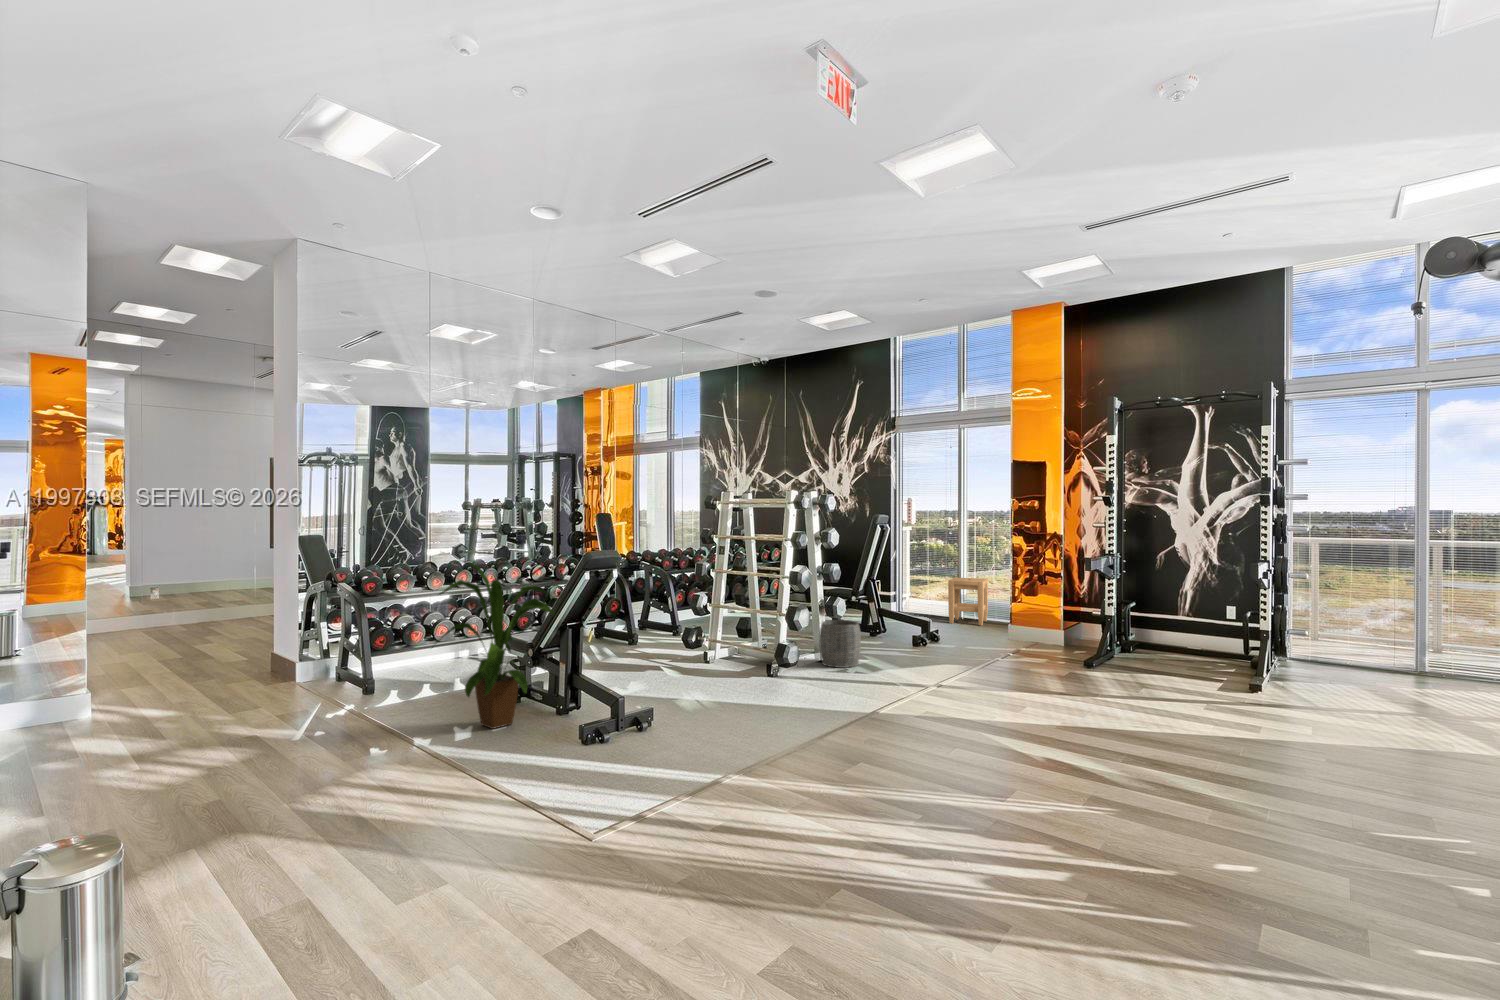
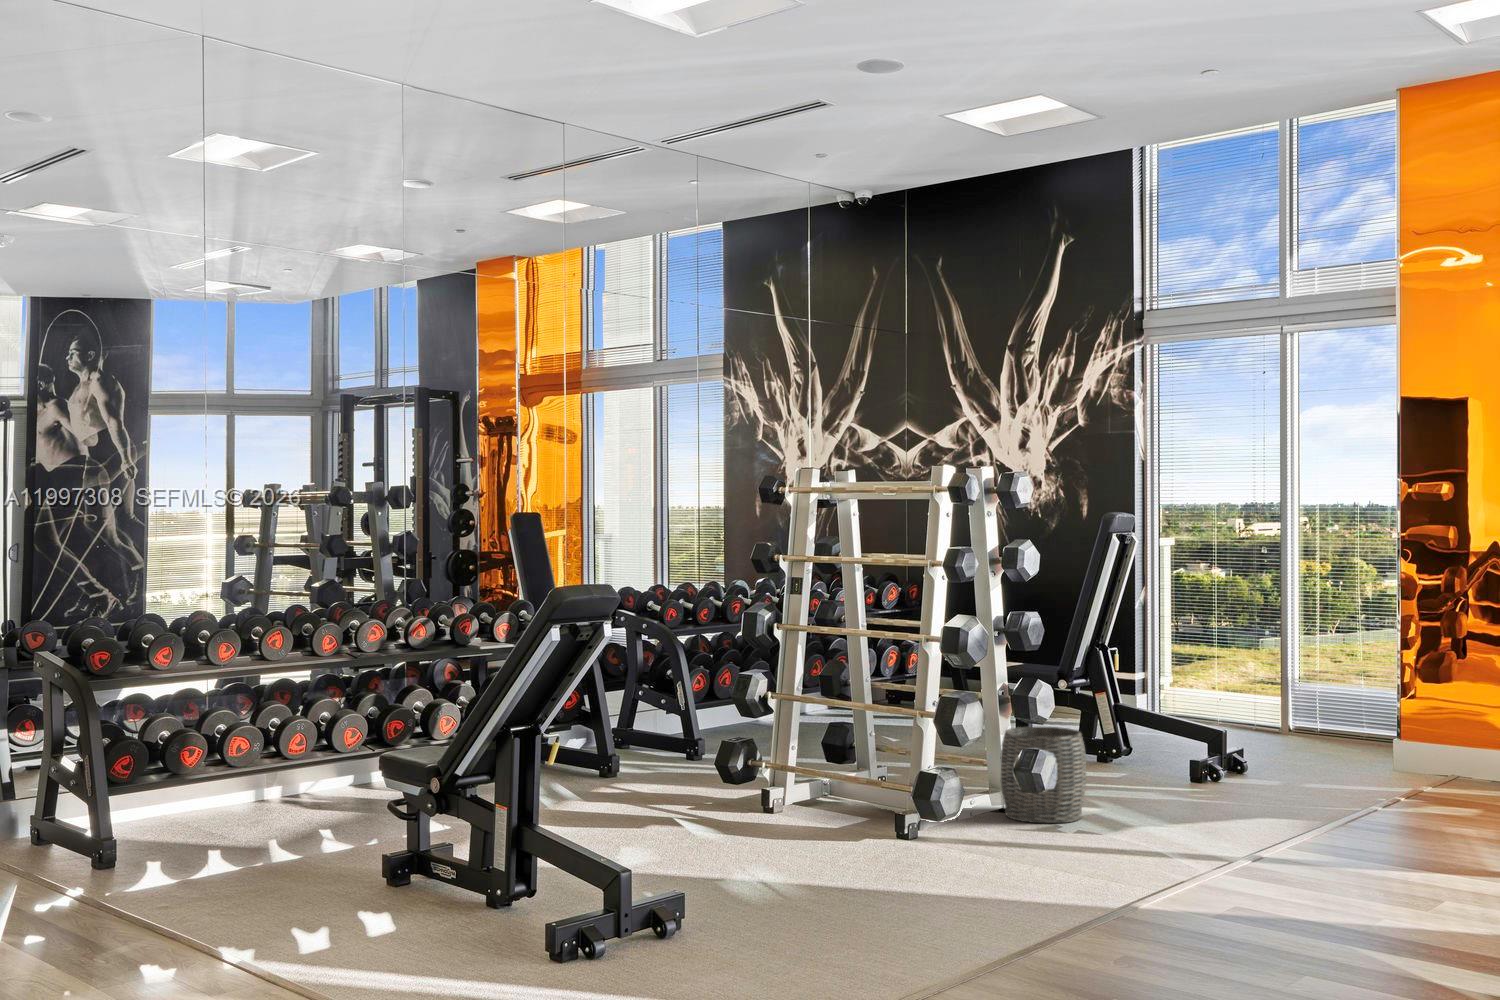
house plant: present [432,563,561,729] -> none [249,598,504,932]
stool: present [948,577,988,626] -> none [1259,644,1342,744]

